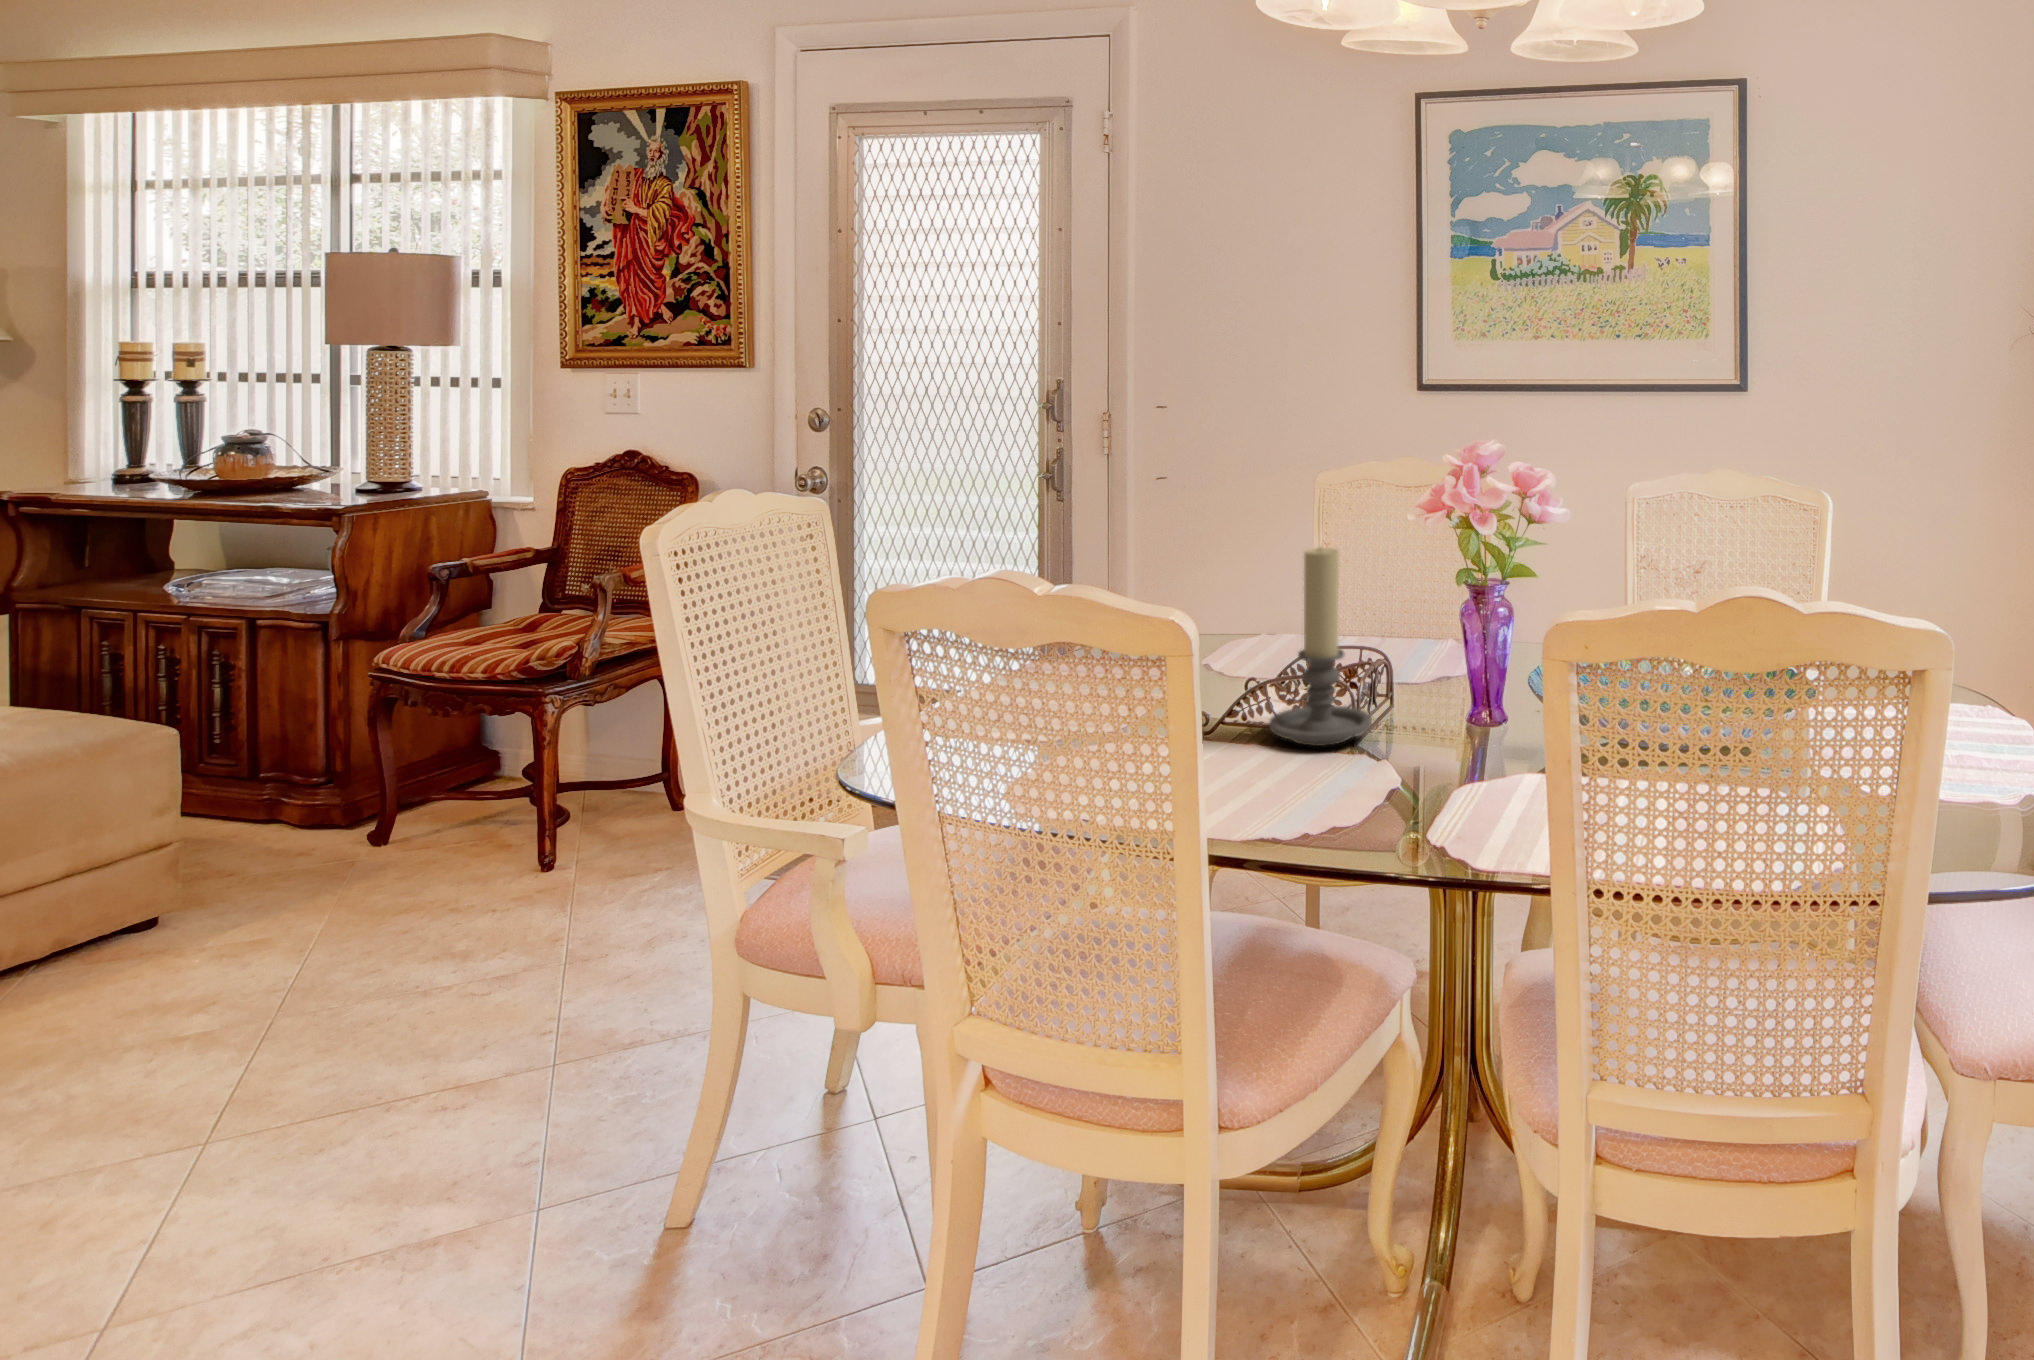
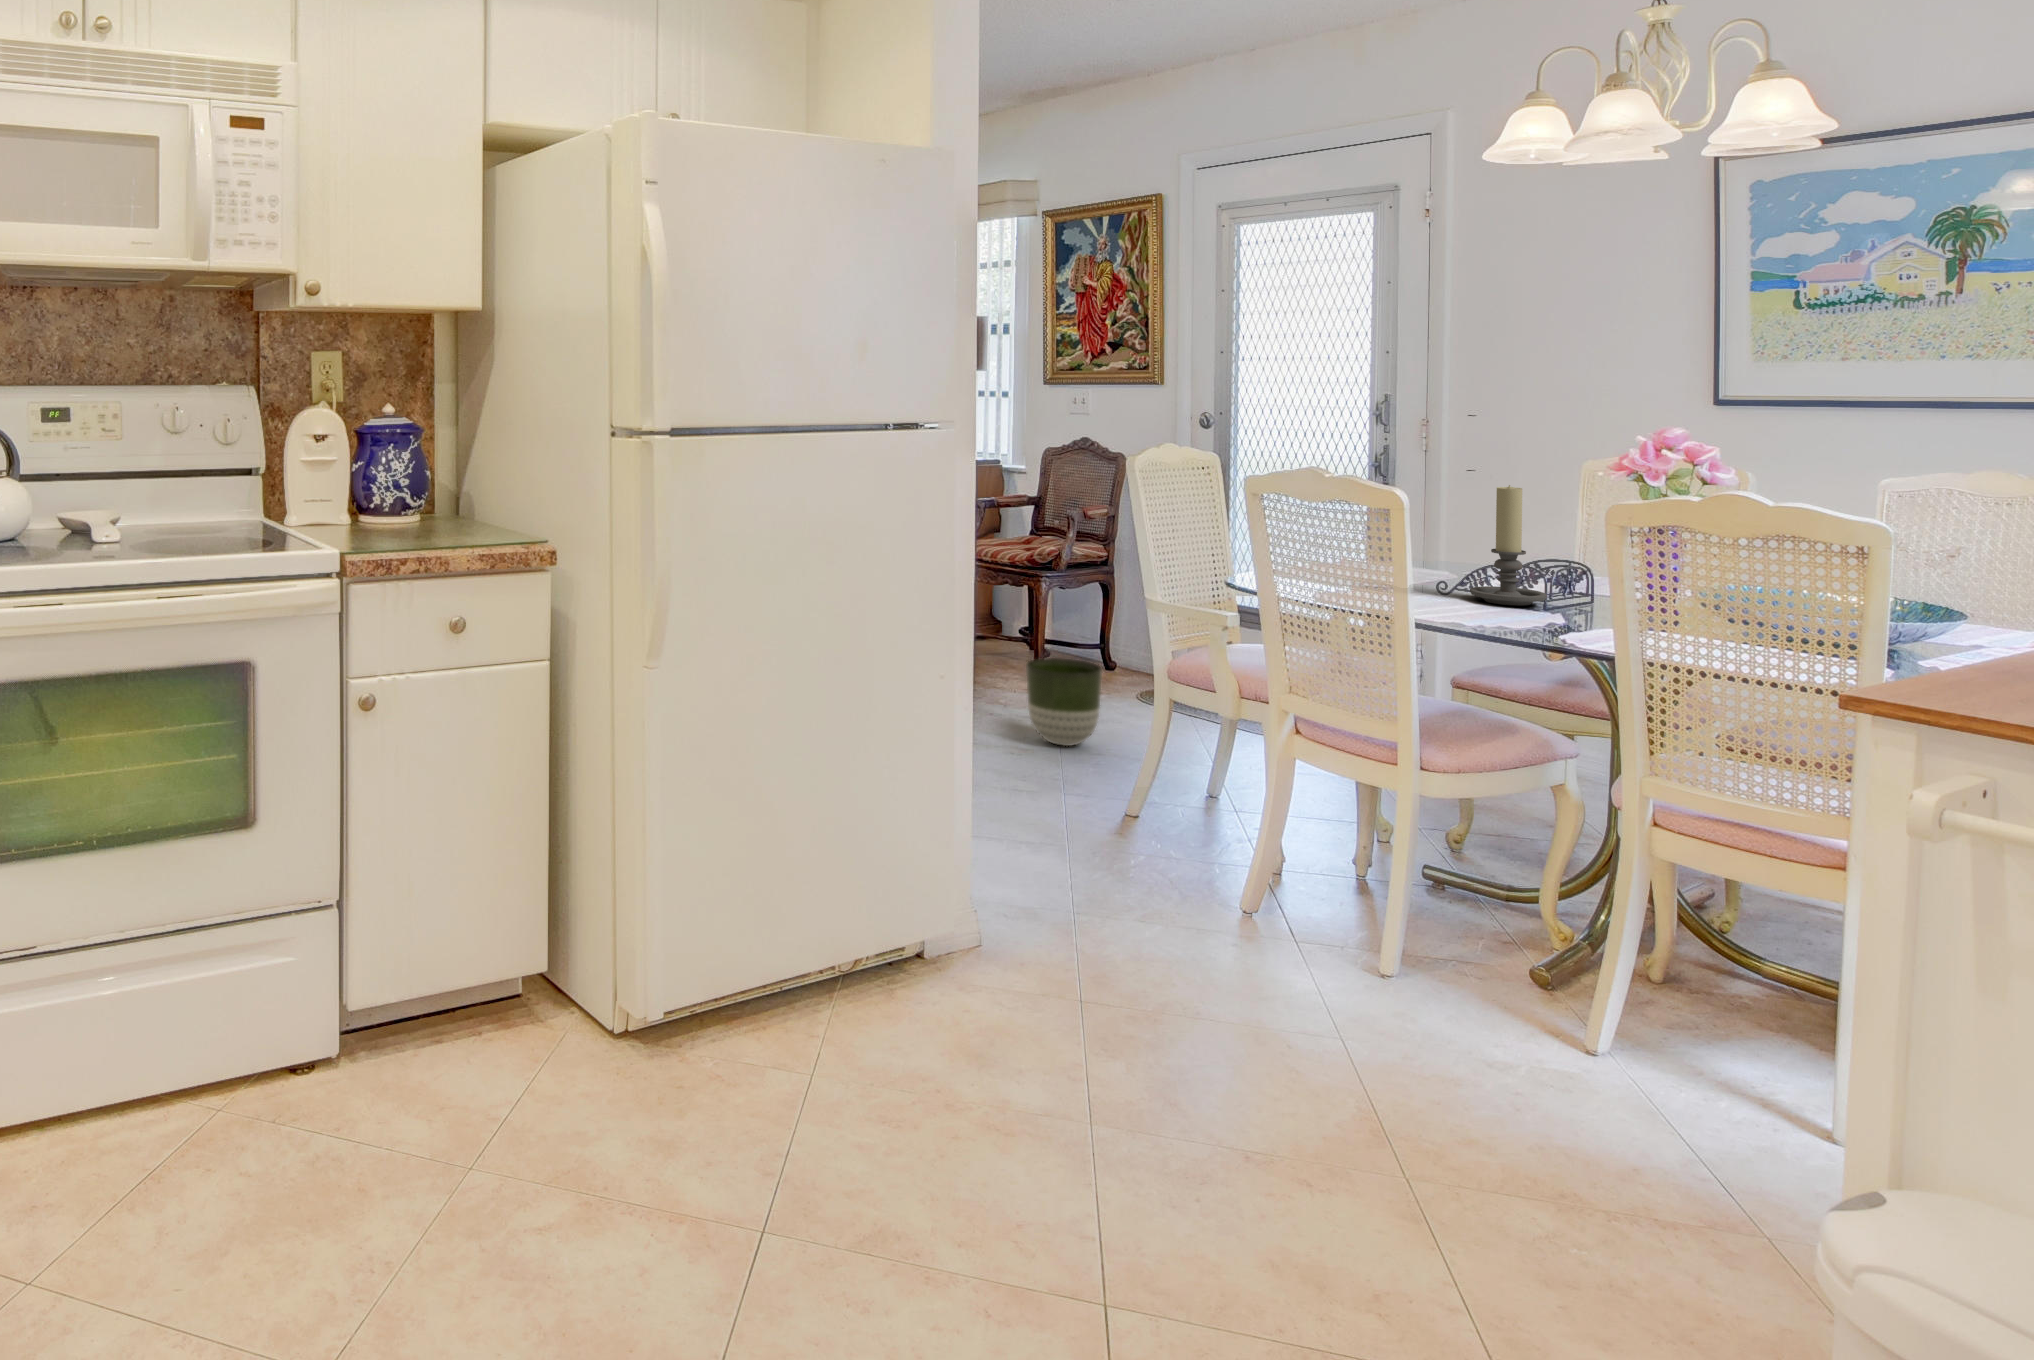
planter: none [479,878,639,1059] -> present [1026,658,1102,746]

